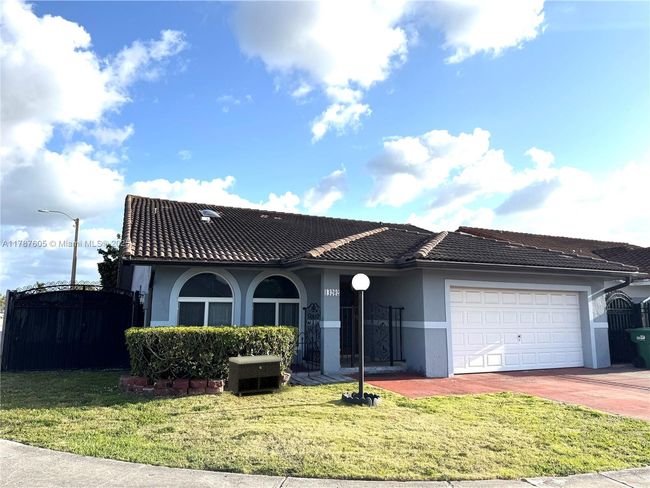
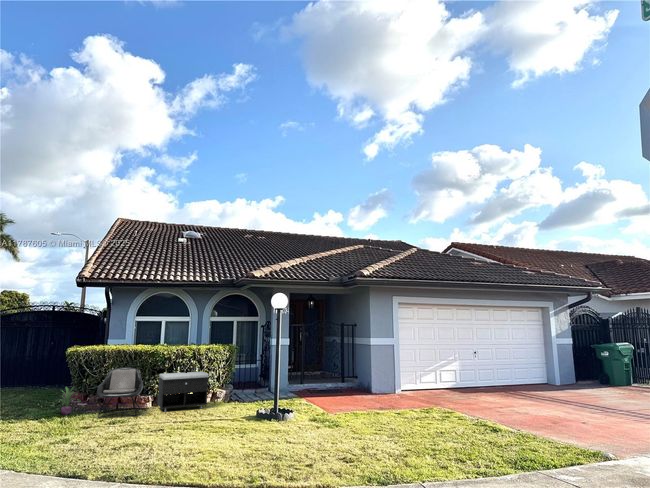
lounge chair: none [175,351,220,405] -> present [97,367,143,419]
decorative plant: none [123,371,155,401] -> present [61,387,72,415]

